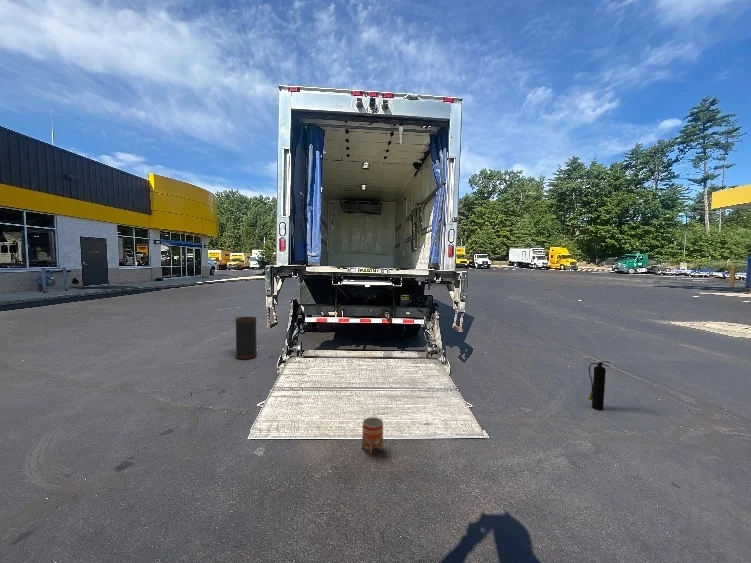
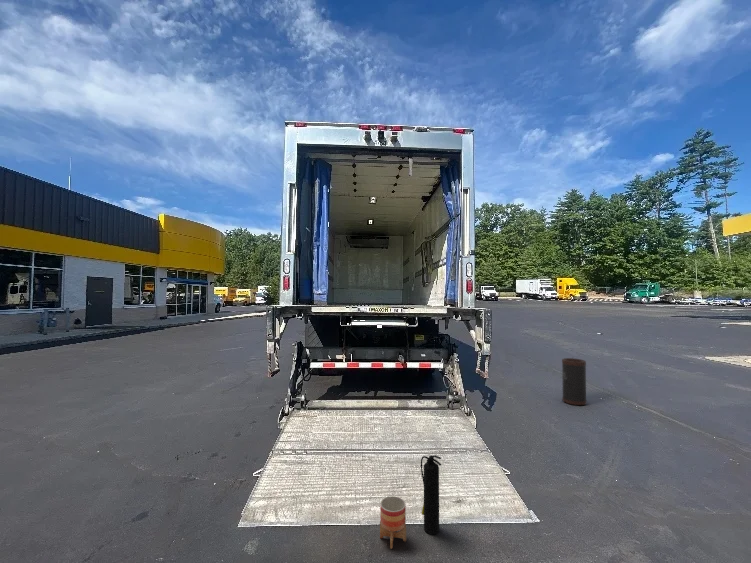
trash can: present [235,316,257,359] -> present [562,358,587,405]
fire extinguisher: present [588,362,610,410] -> present [421,455,441,534]

